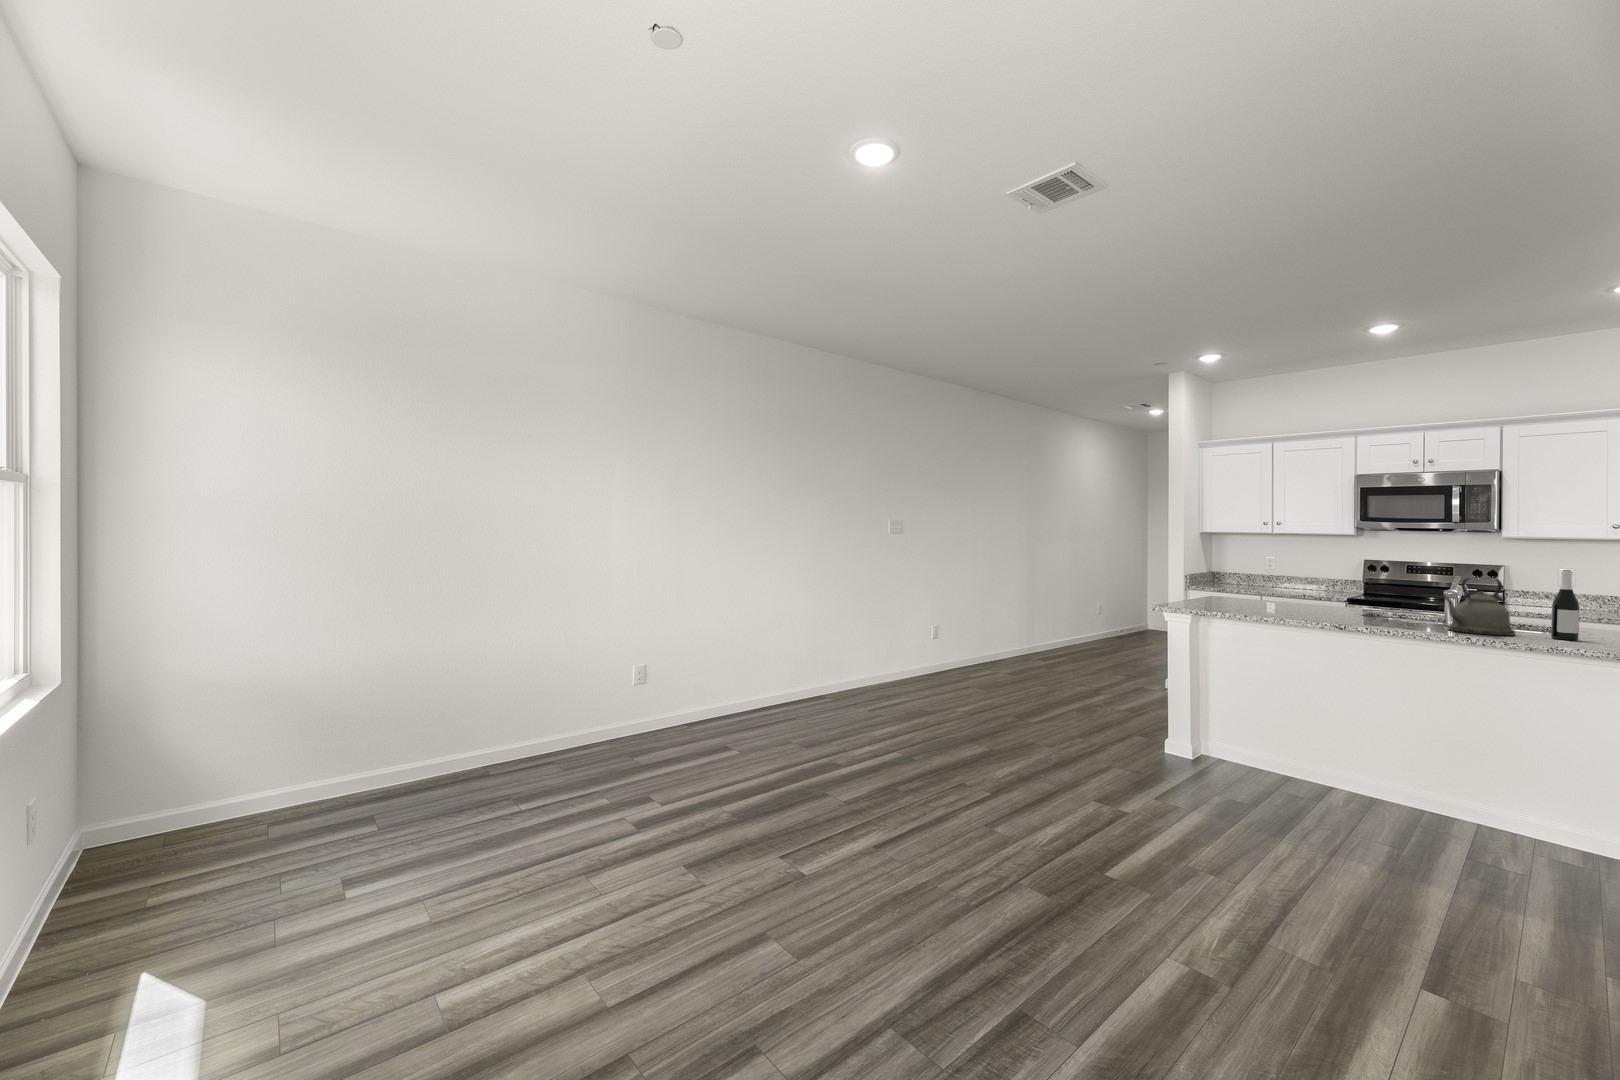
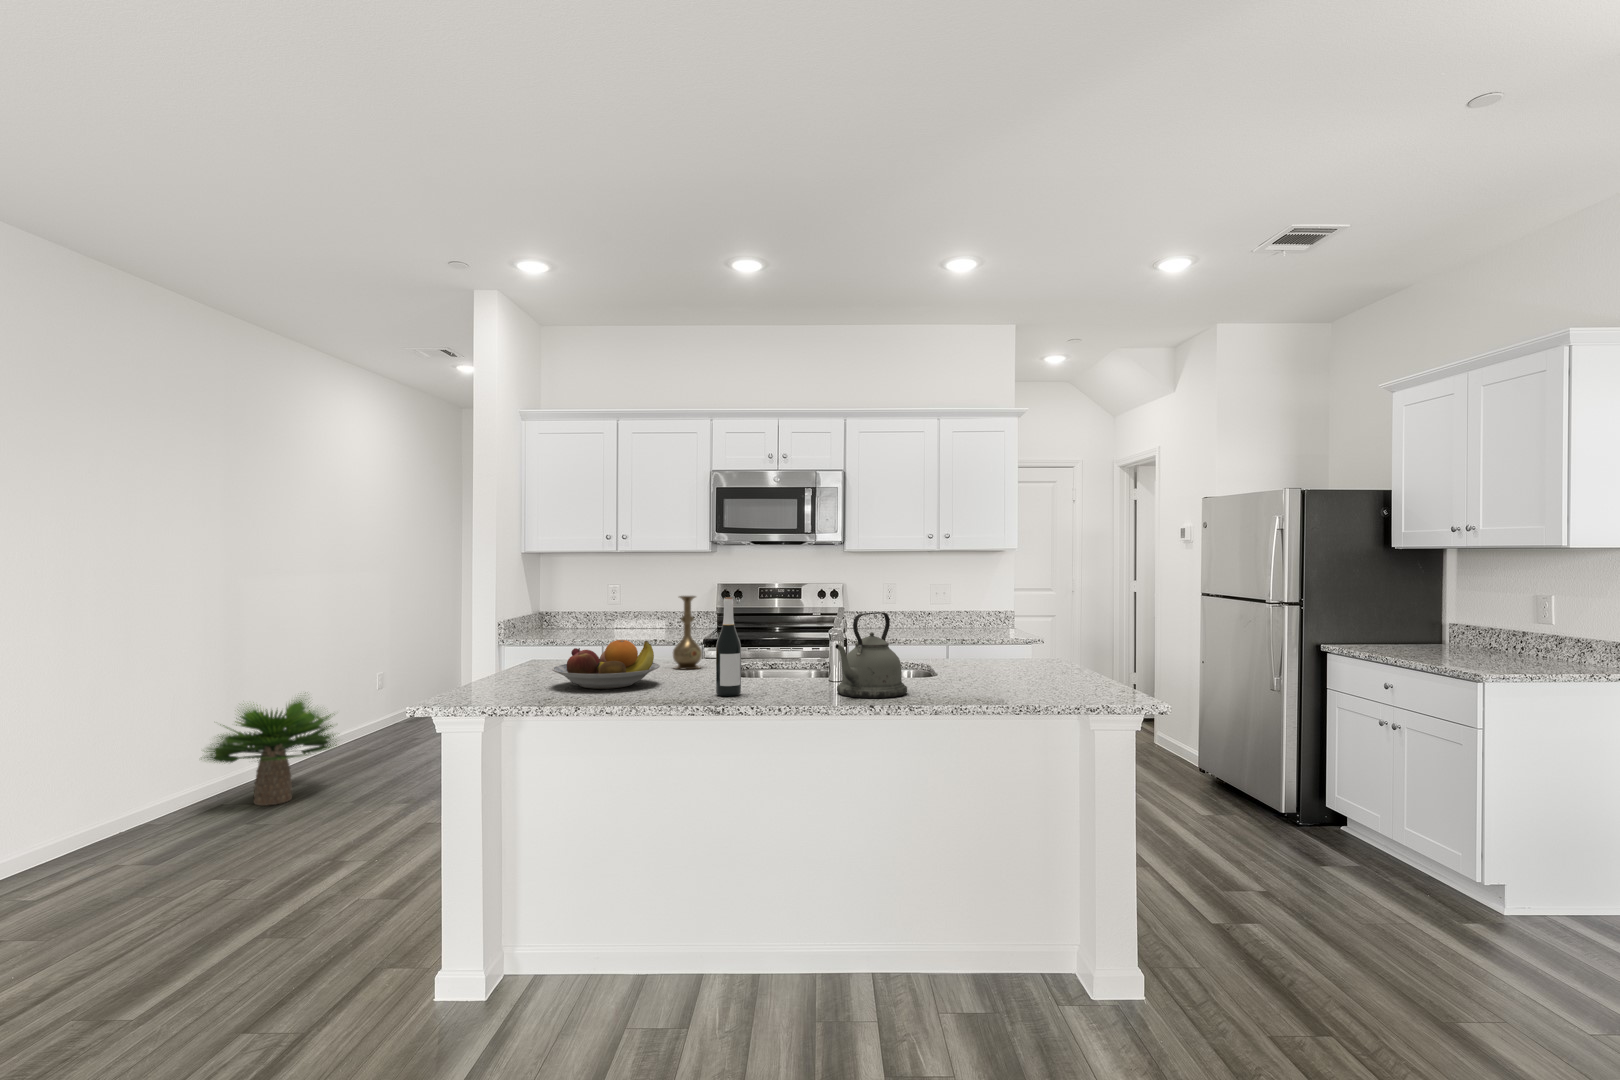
vase: none [1315,563,1340,610] -> present [673,596,702,669]
wine bottle: present [1551,570,1580,641] -> present [716,597,741,696]
fruit bowl: none [1229,585,1303,612] -> present [552,640,660,689]
potted plant: none [1018,607,1089,665] -> present [204,699,337,806]

